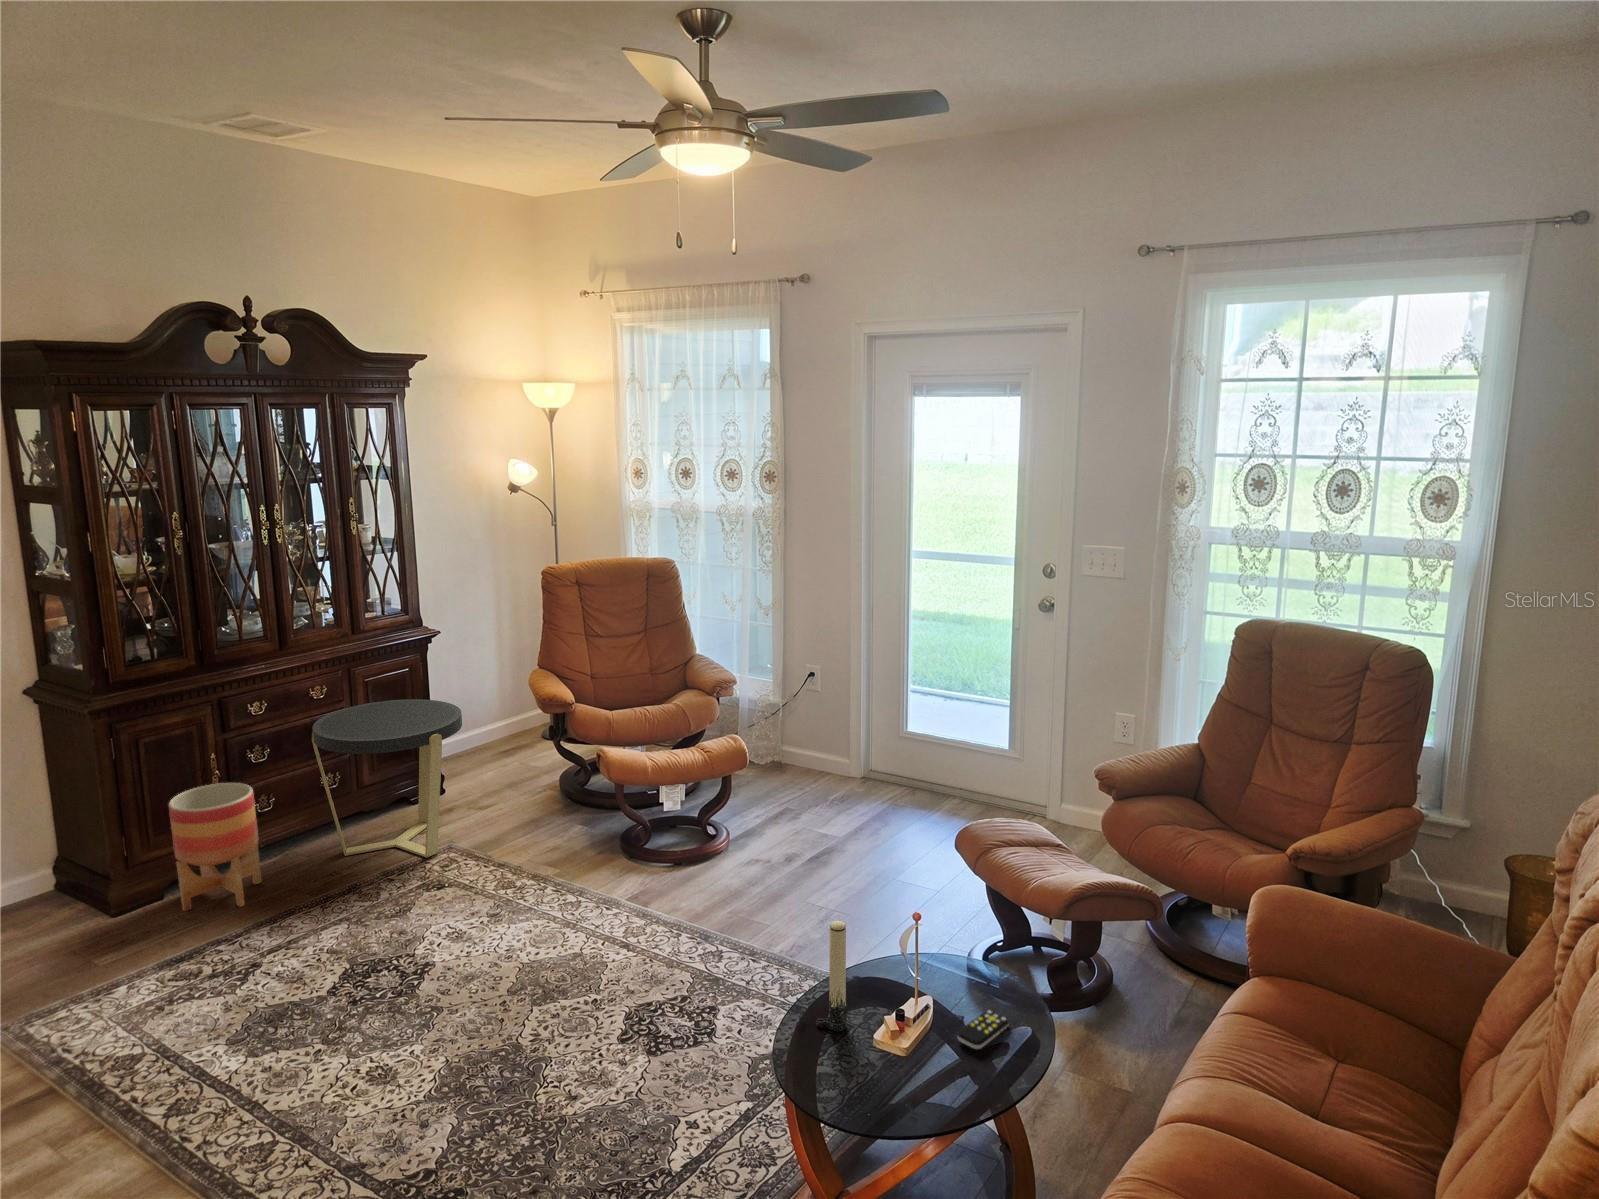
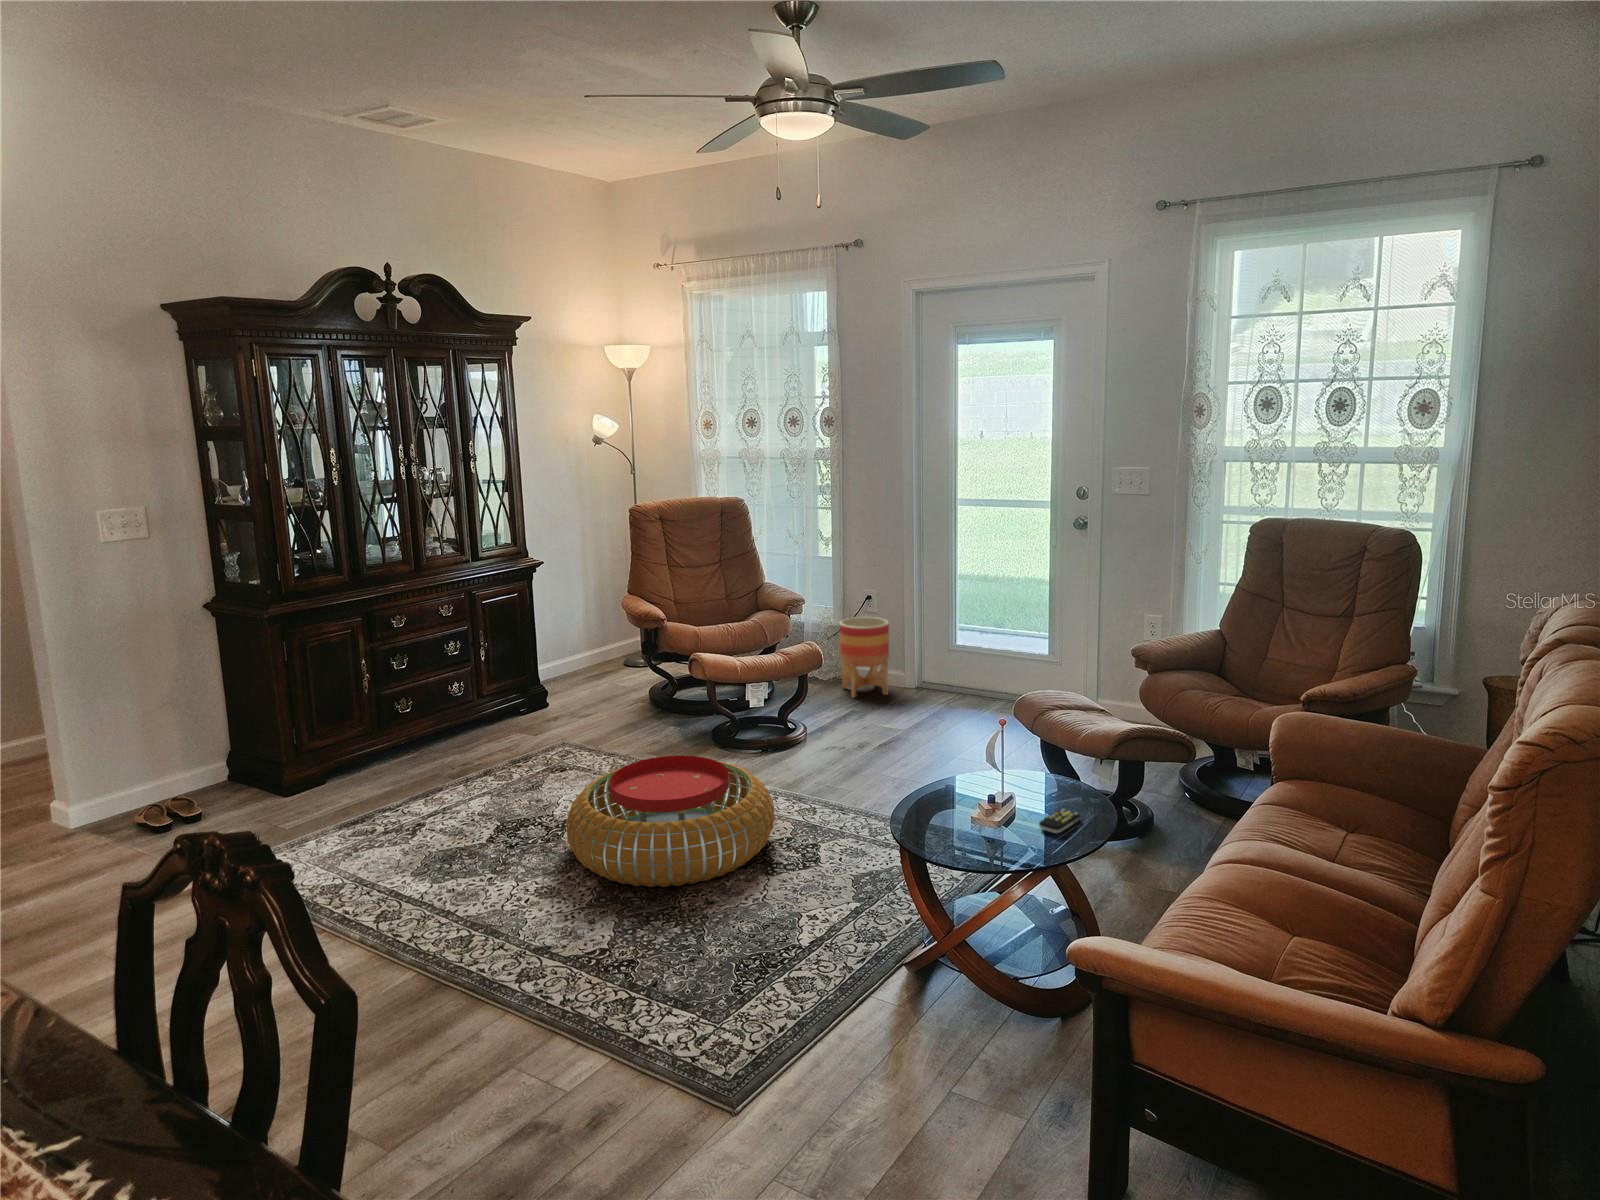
side table: present [312,699,462,858] -> none [445,619,571,751]
planter: present [169,783,262,911] -> present [839,617,889,698]
pouf: none [414,892,666,1071] -> present [566,756,775,887]
candle: present [816,921,847,1031] -> none [920,735,946,827]

